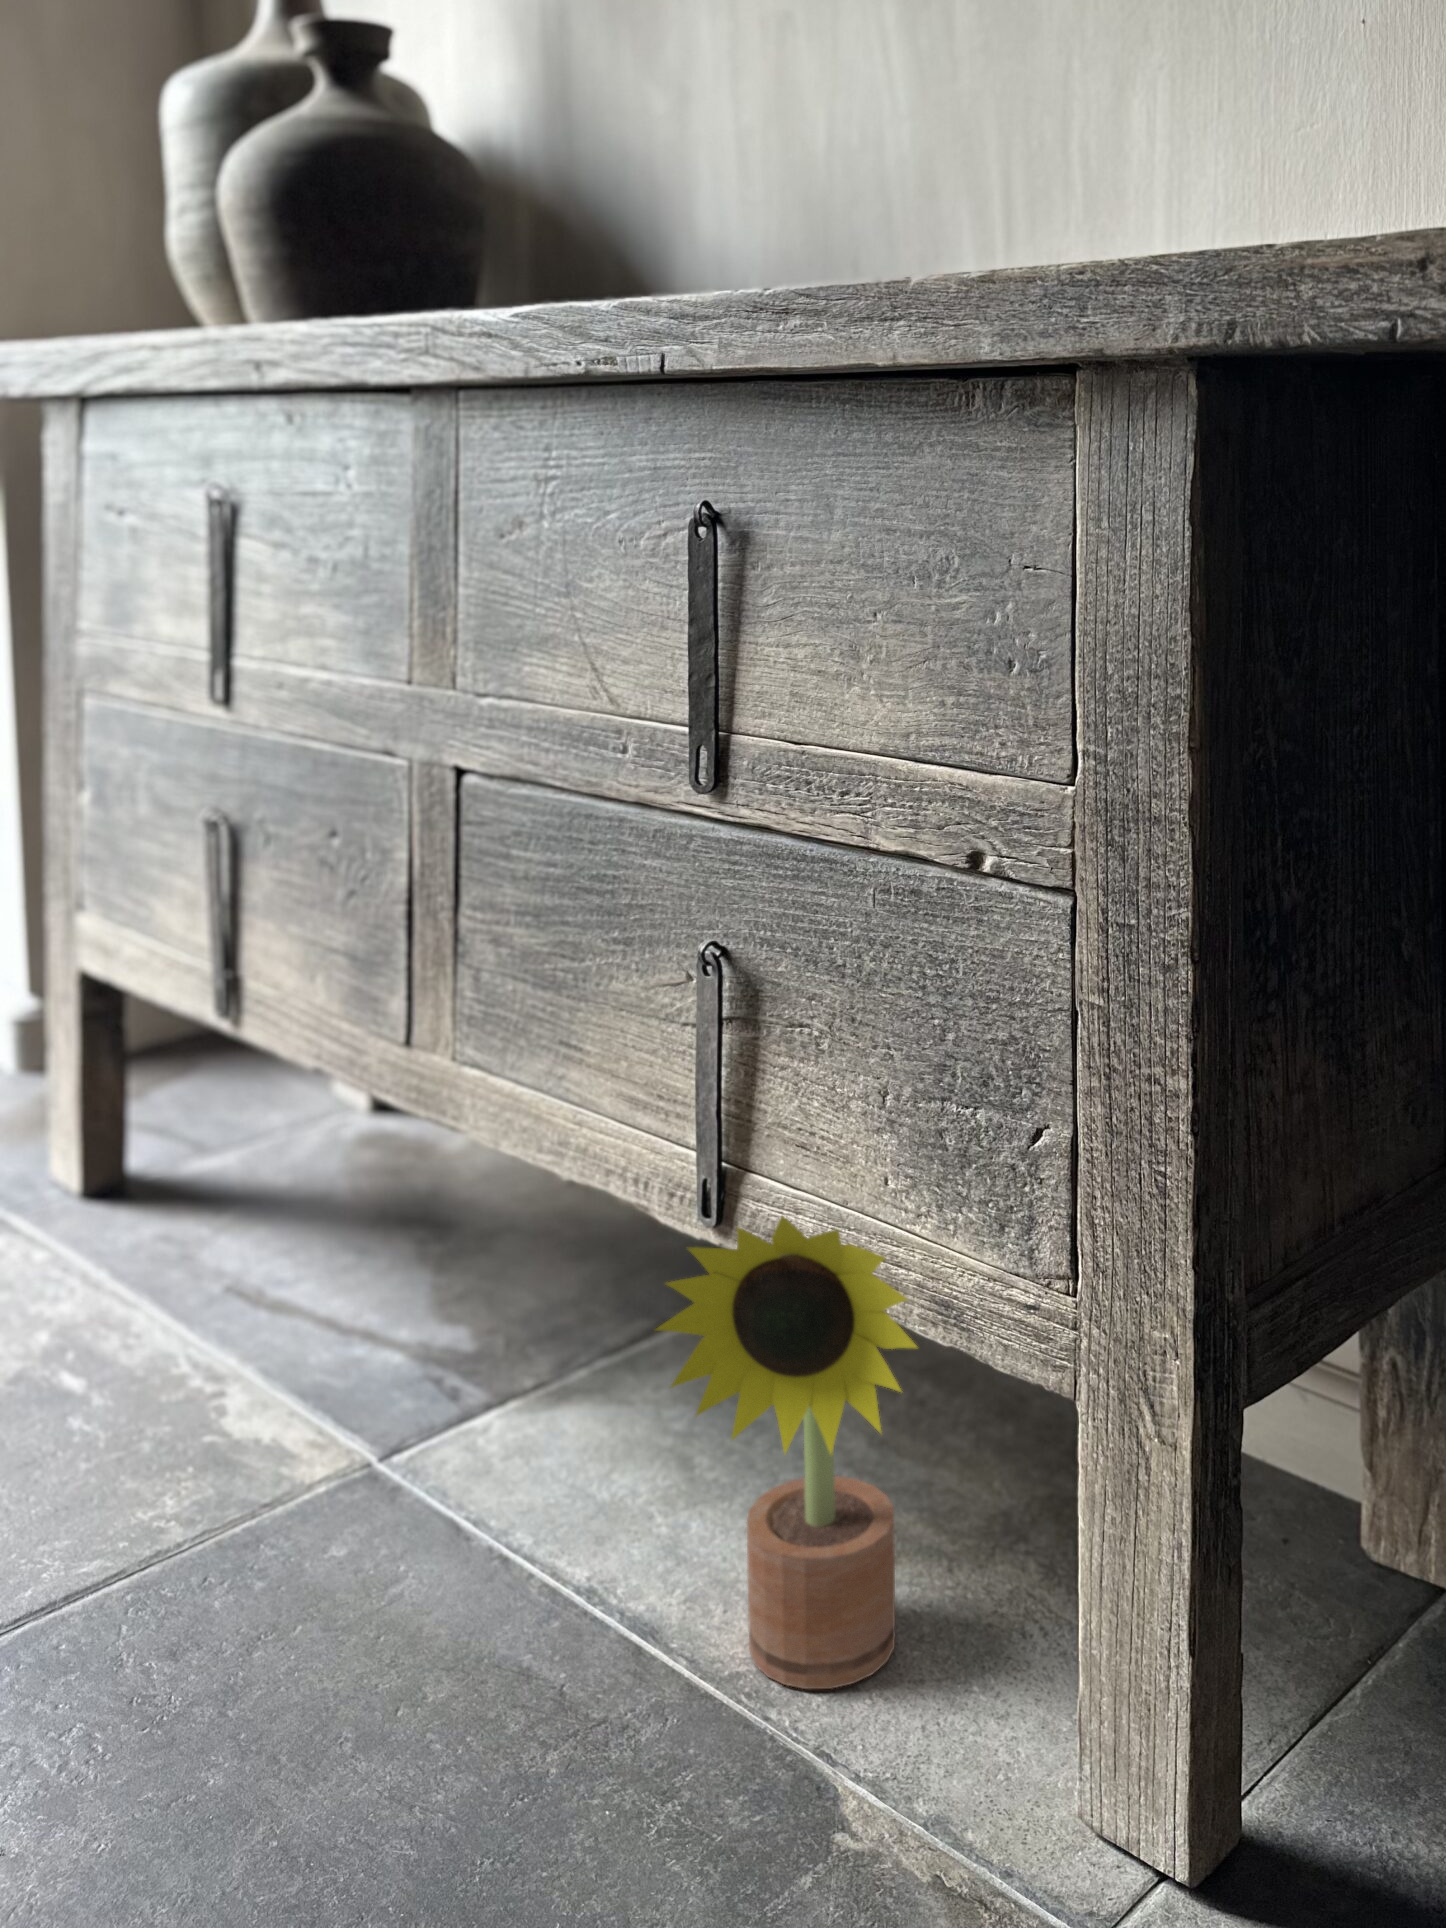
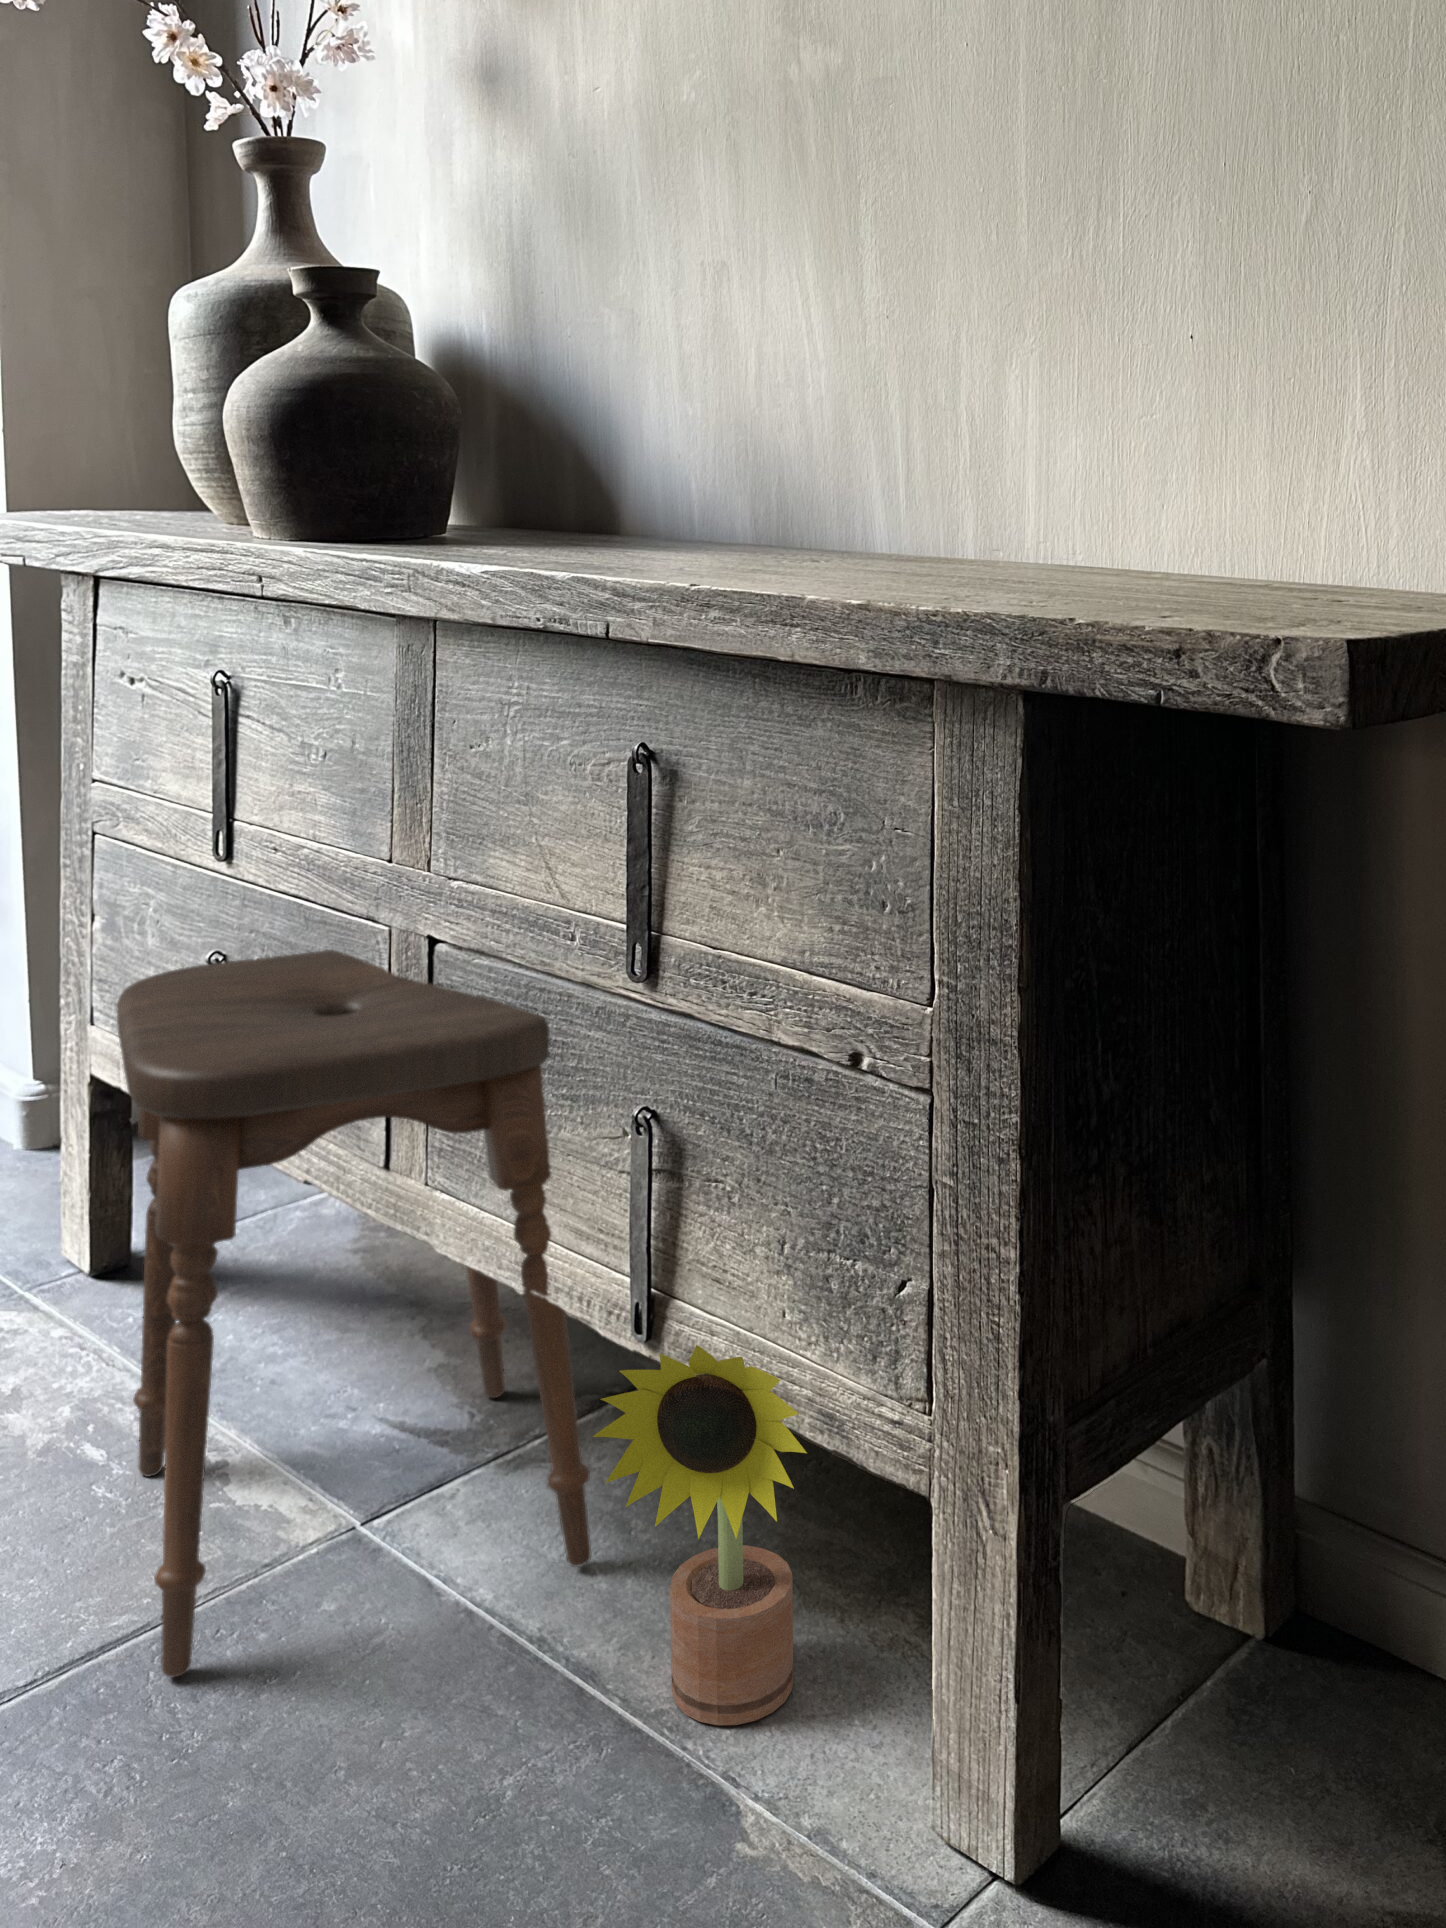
stool: none [88,790,648,1630] -> present [116,950,591,1677]

